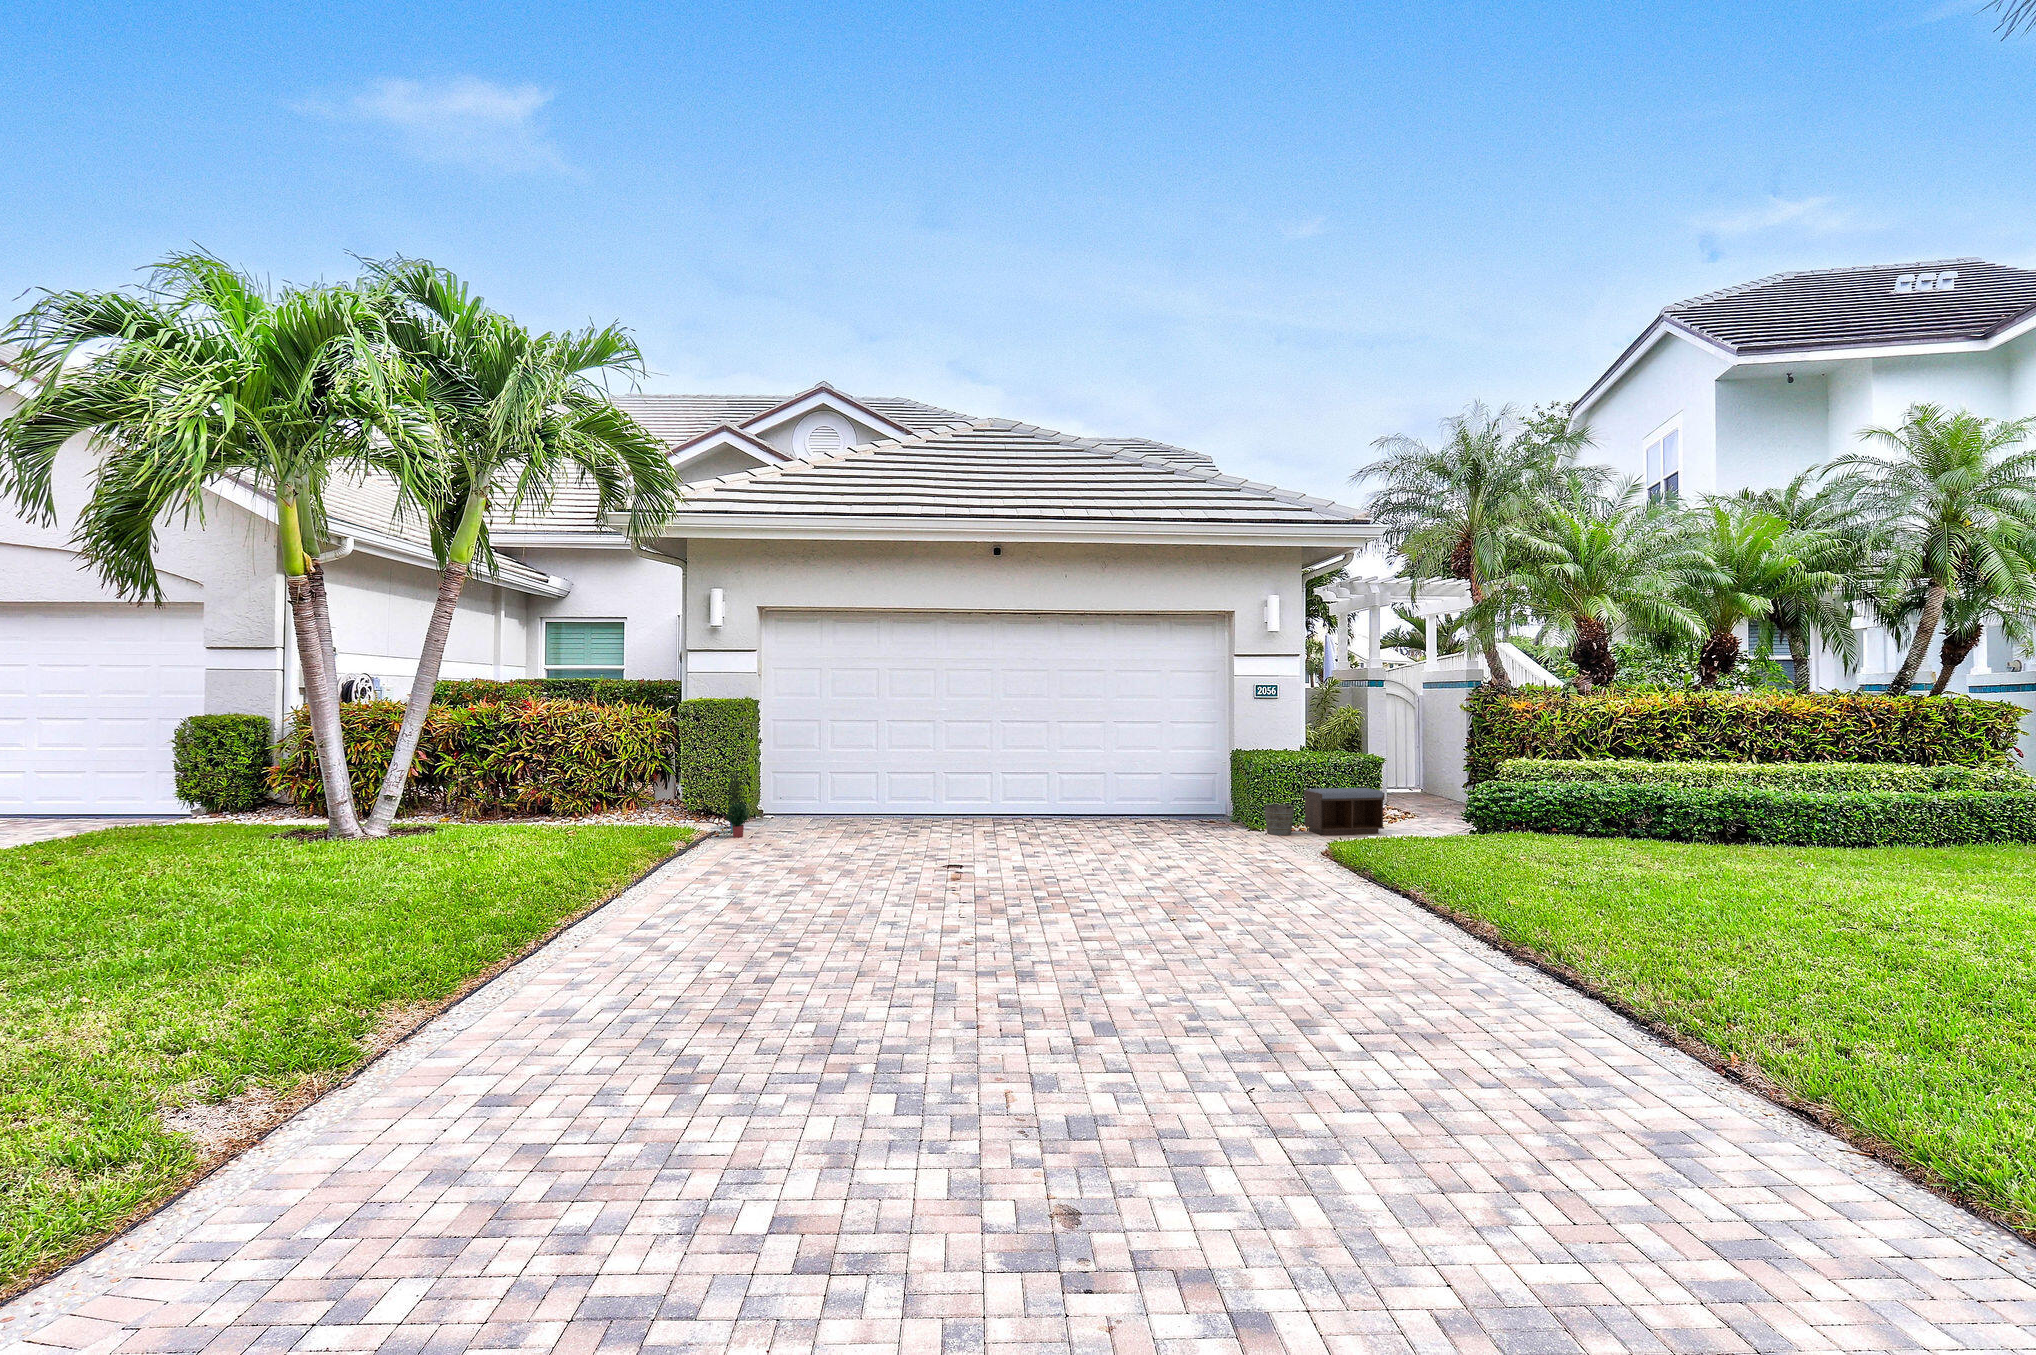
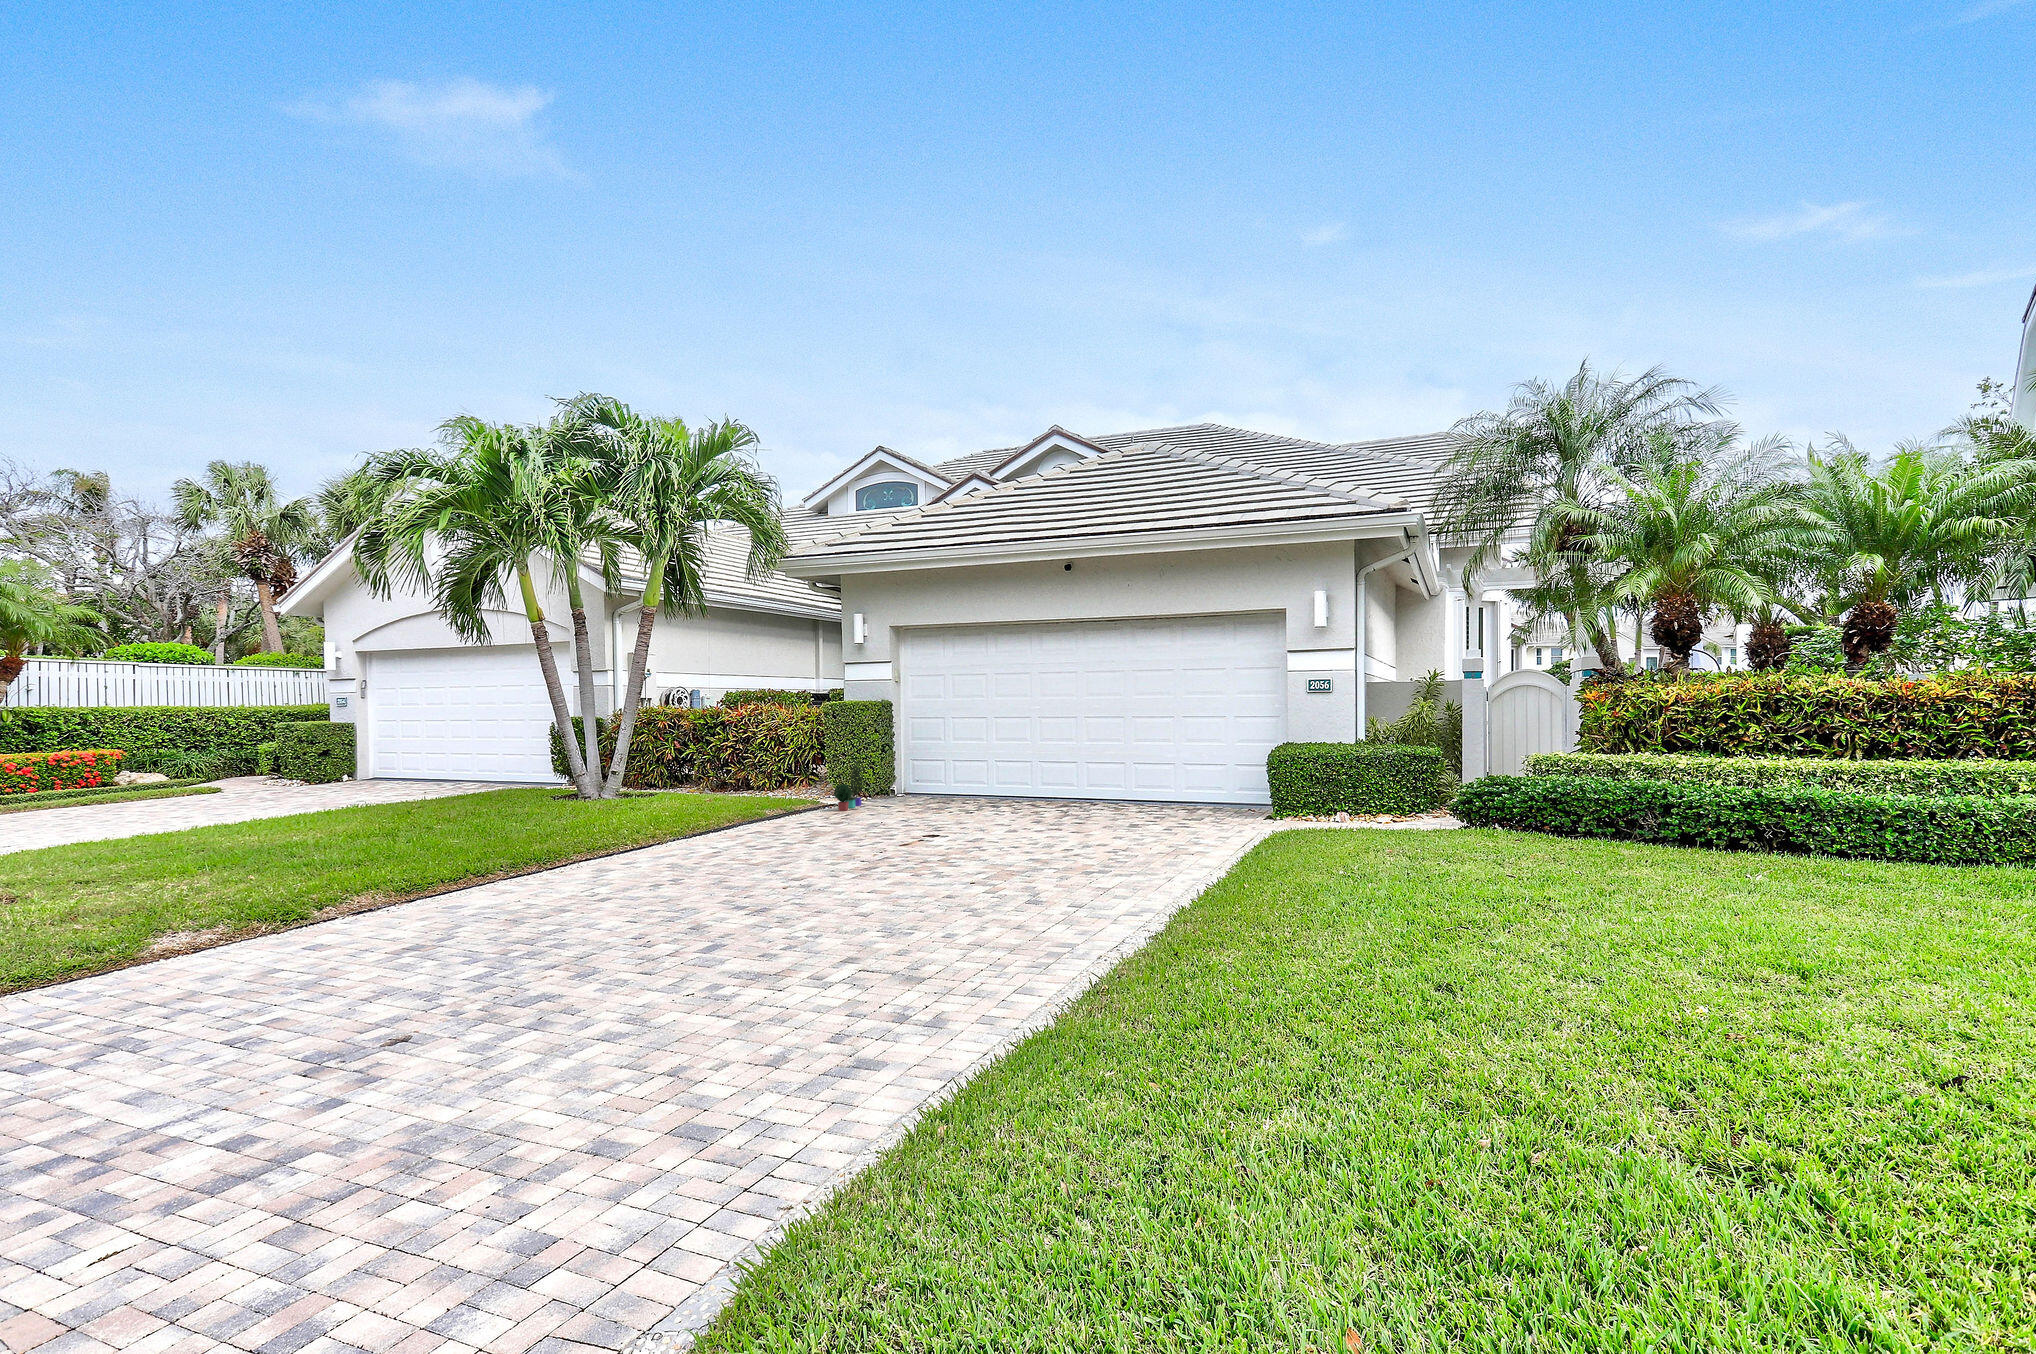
bench: present [1304,788,1384,835] -> none [1322,784,1398,831]
bucket: present [1264,804,1295,835] -> none [1273,798,1305,828]

